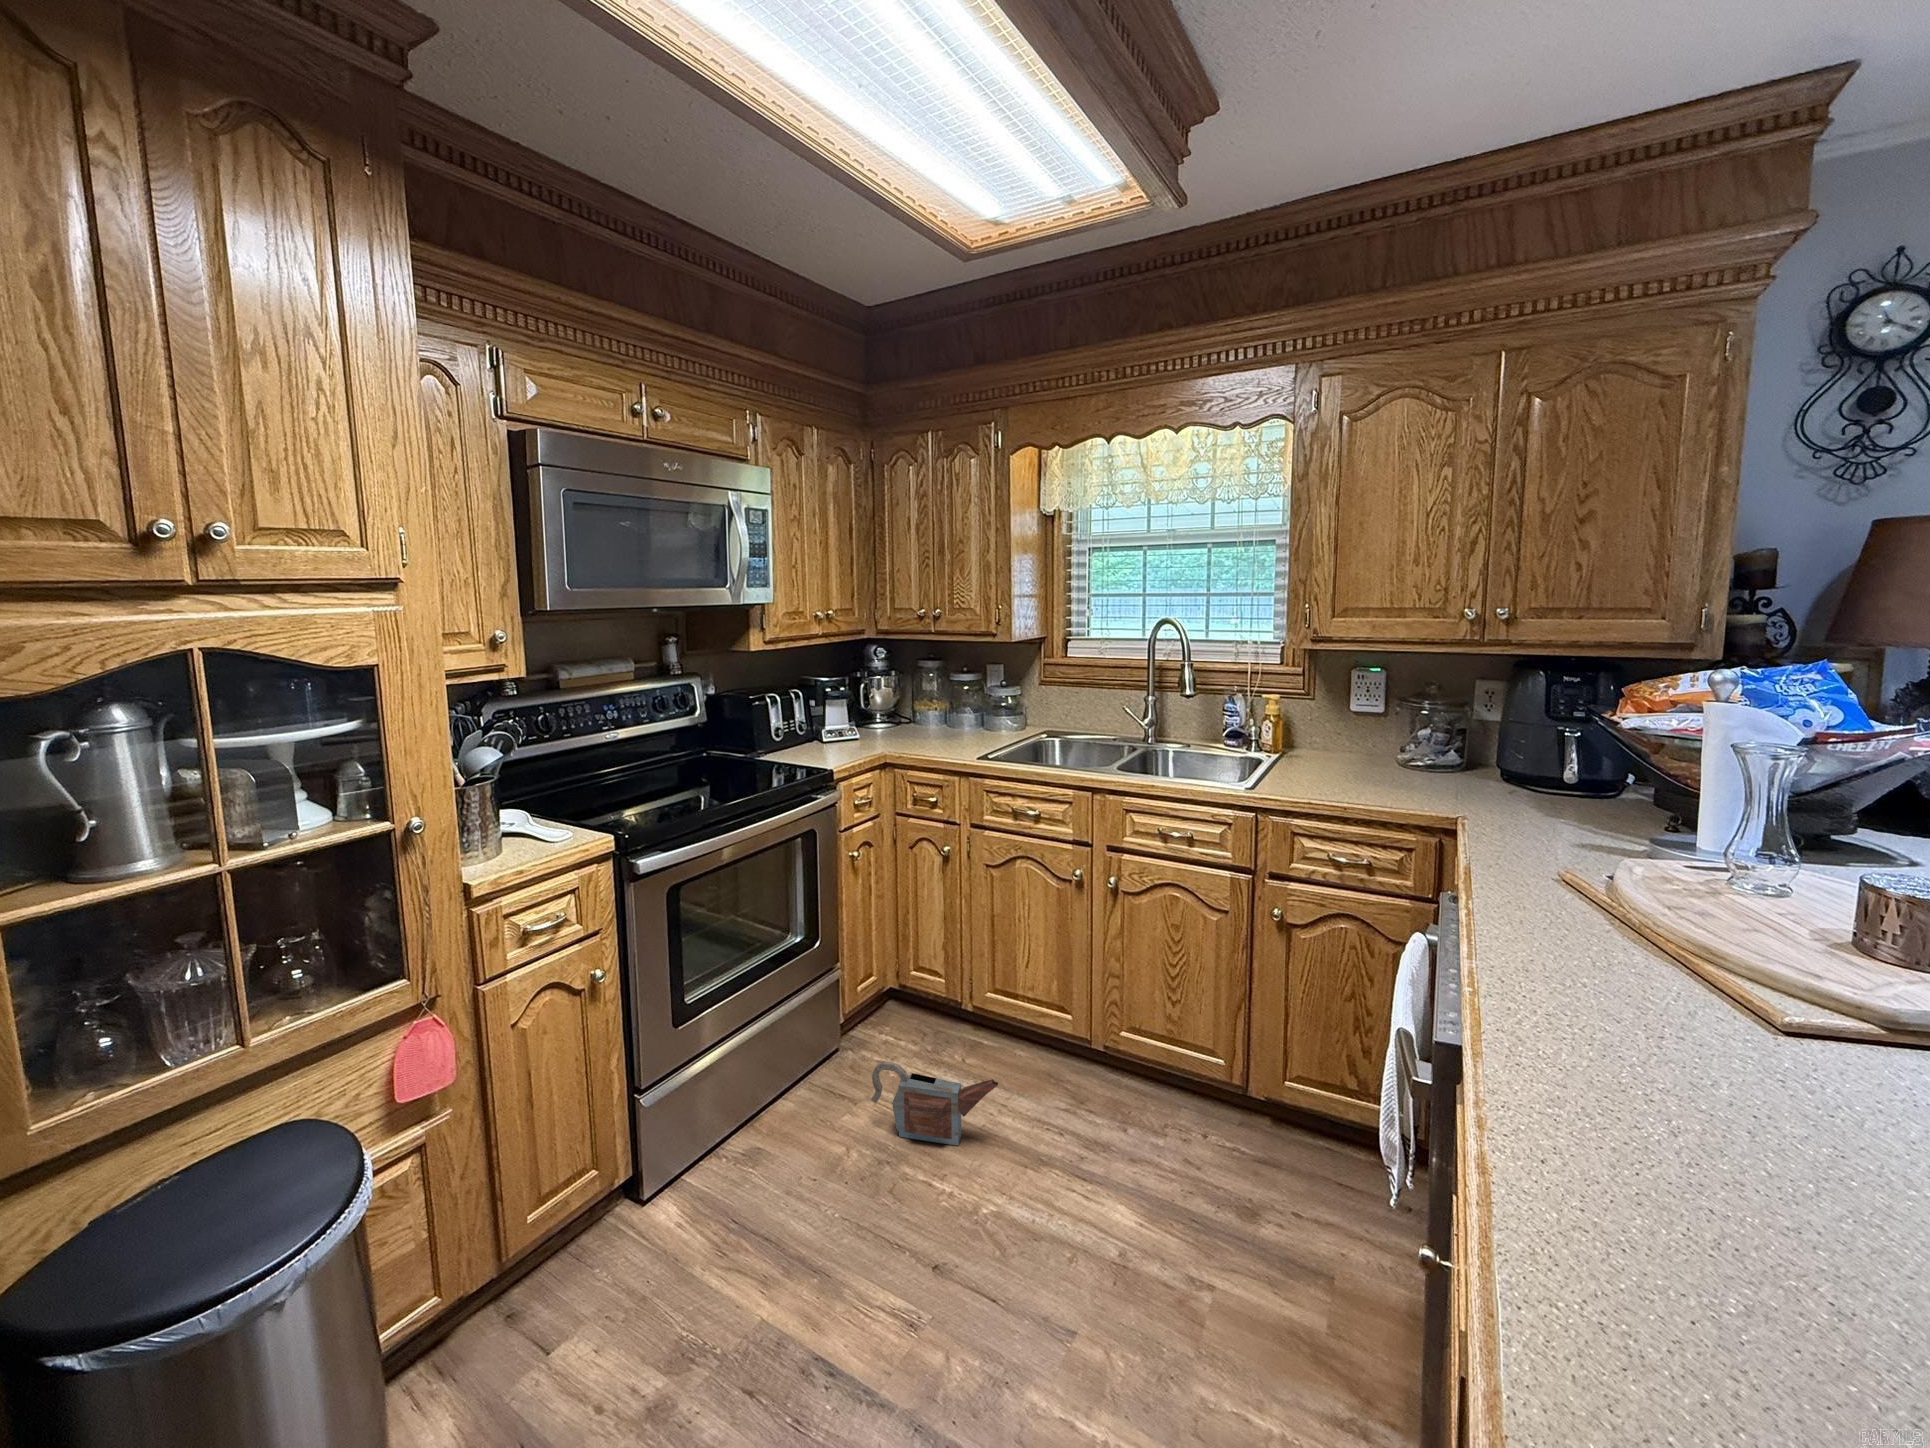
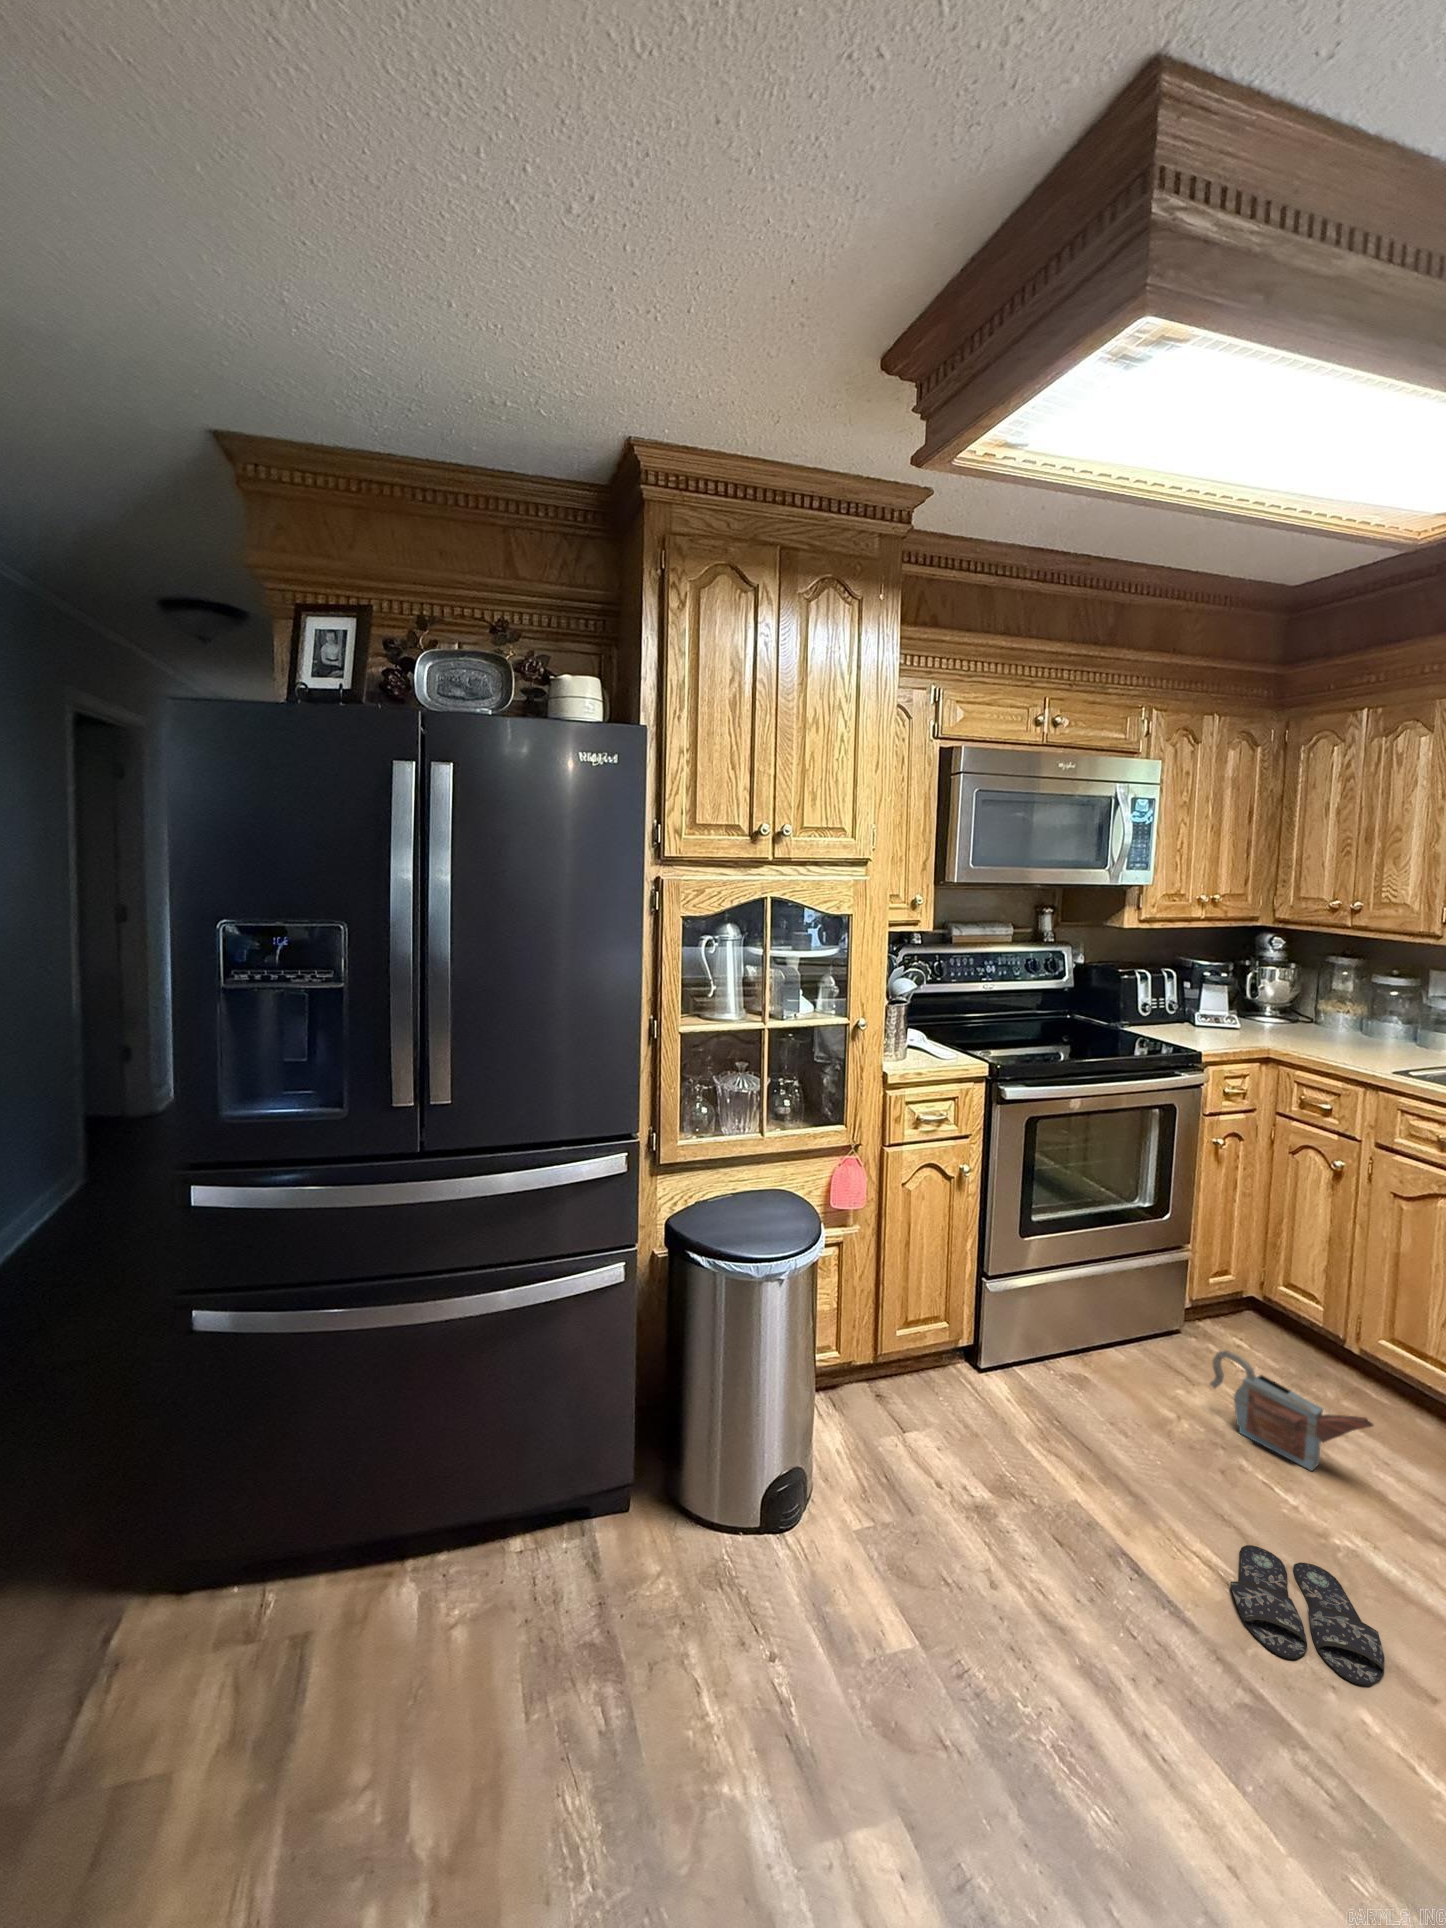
slippers: none [917,1251,1042,1387] -> present [1230,1545,1384,1686]

